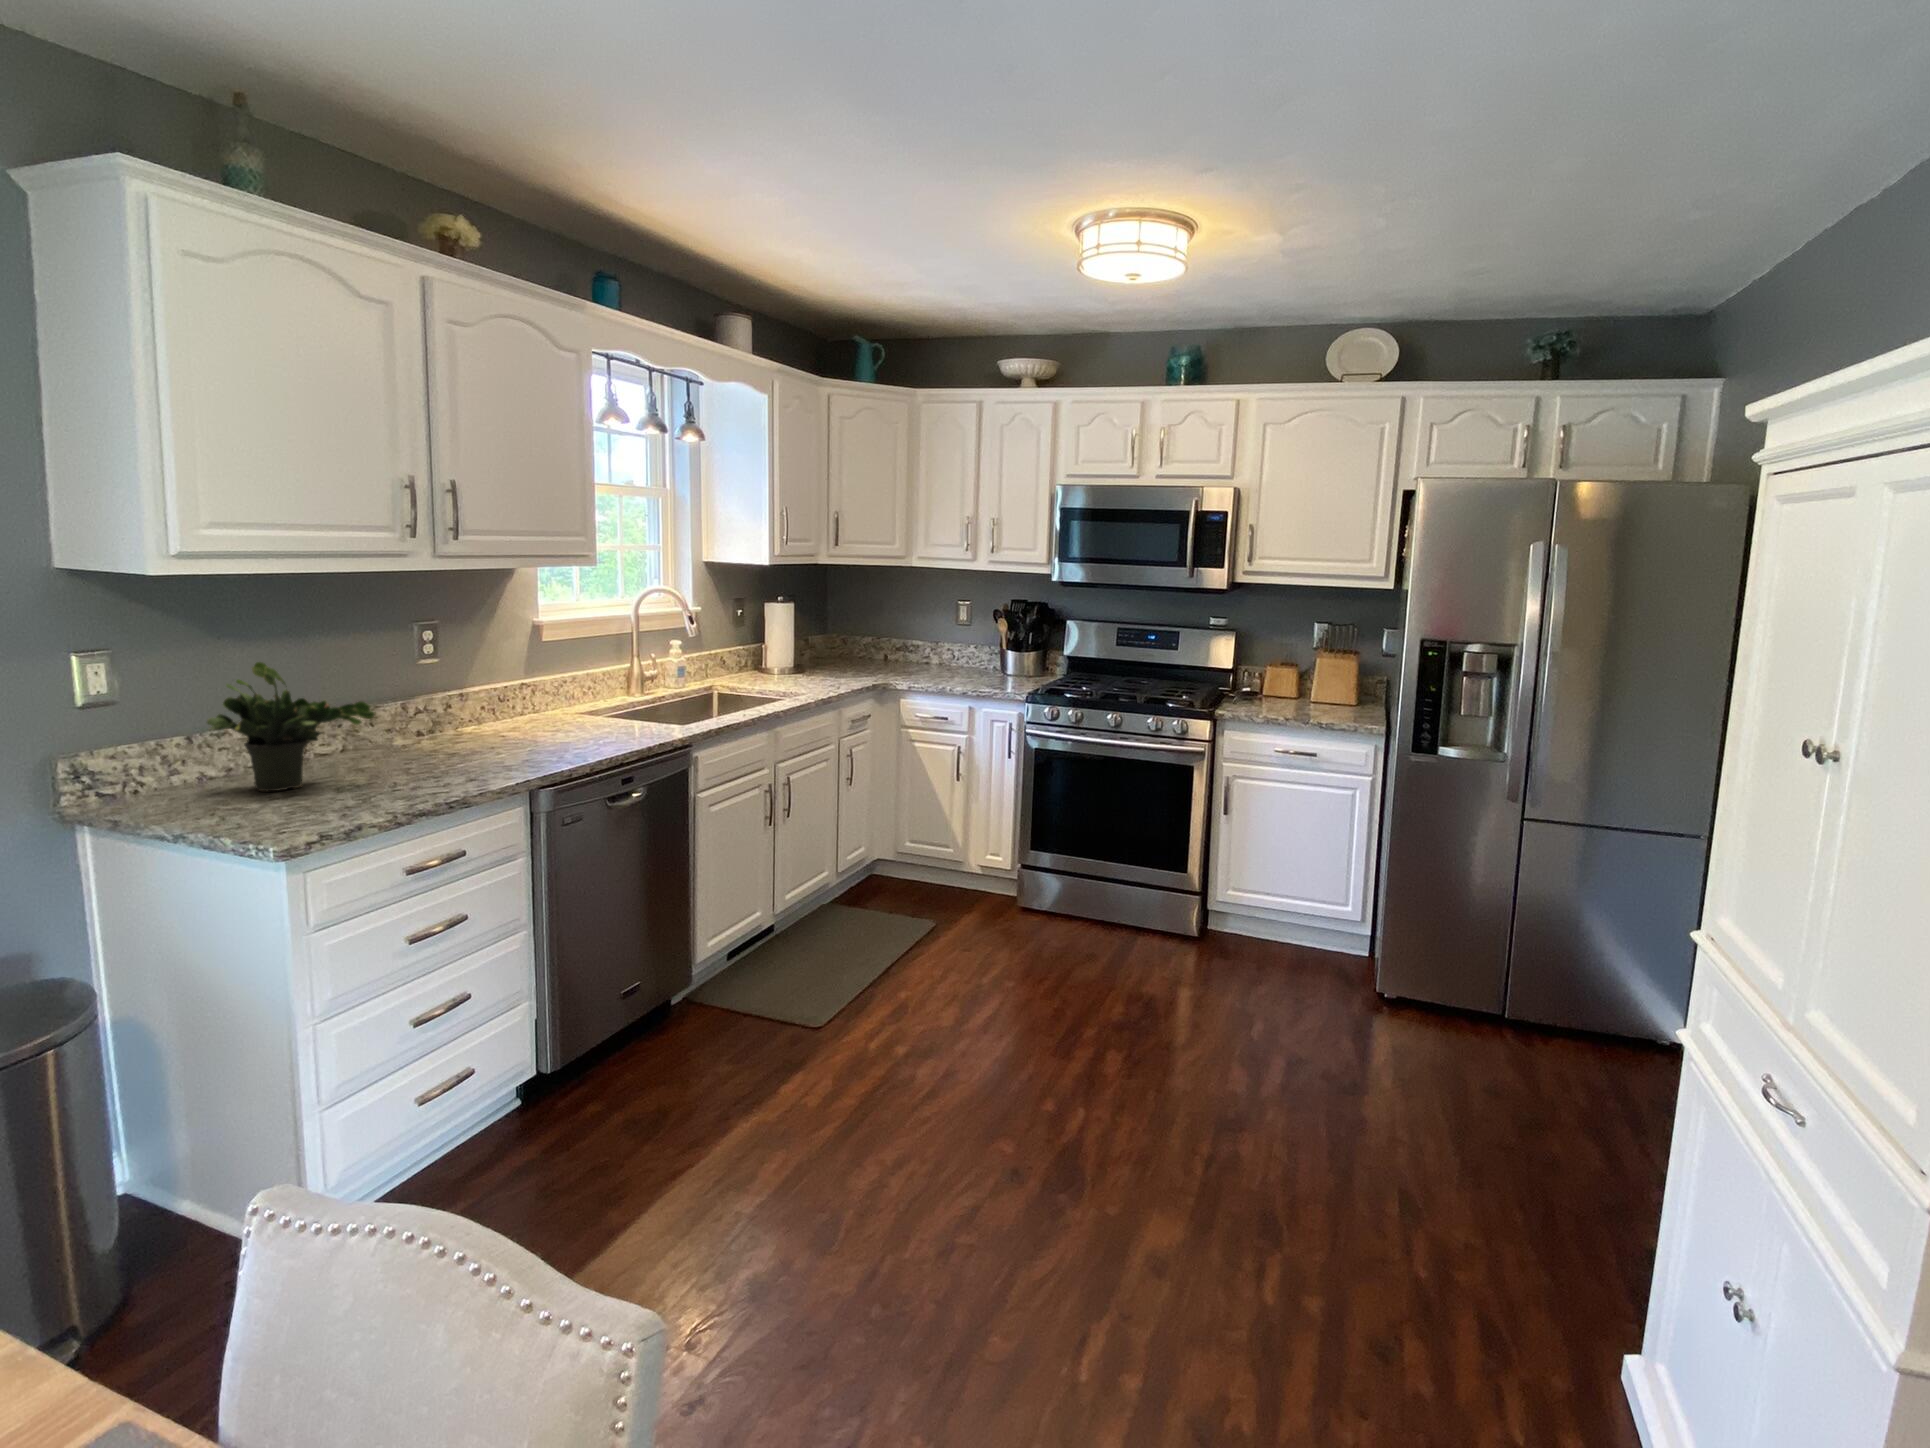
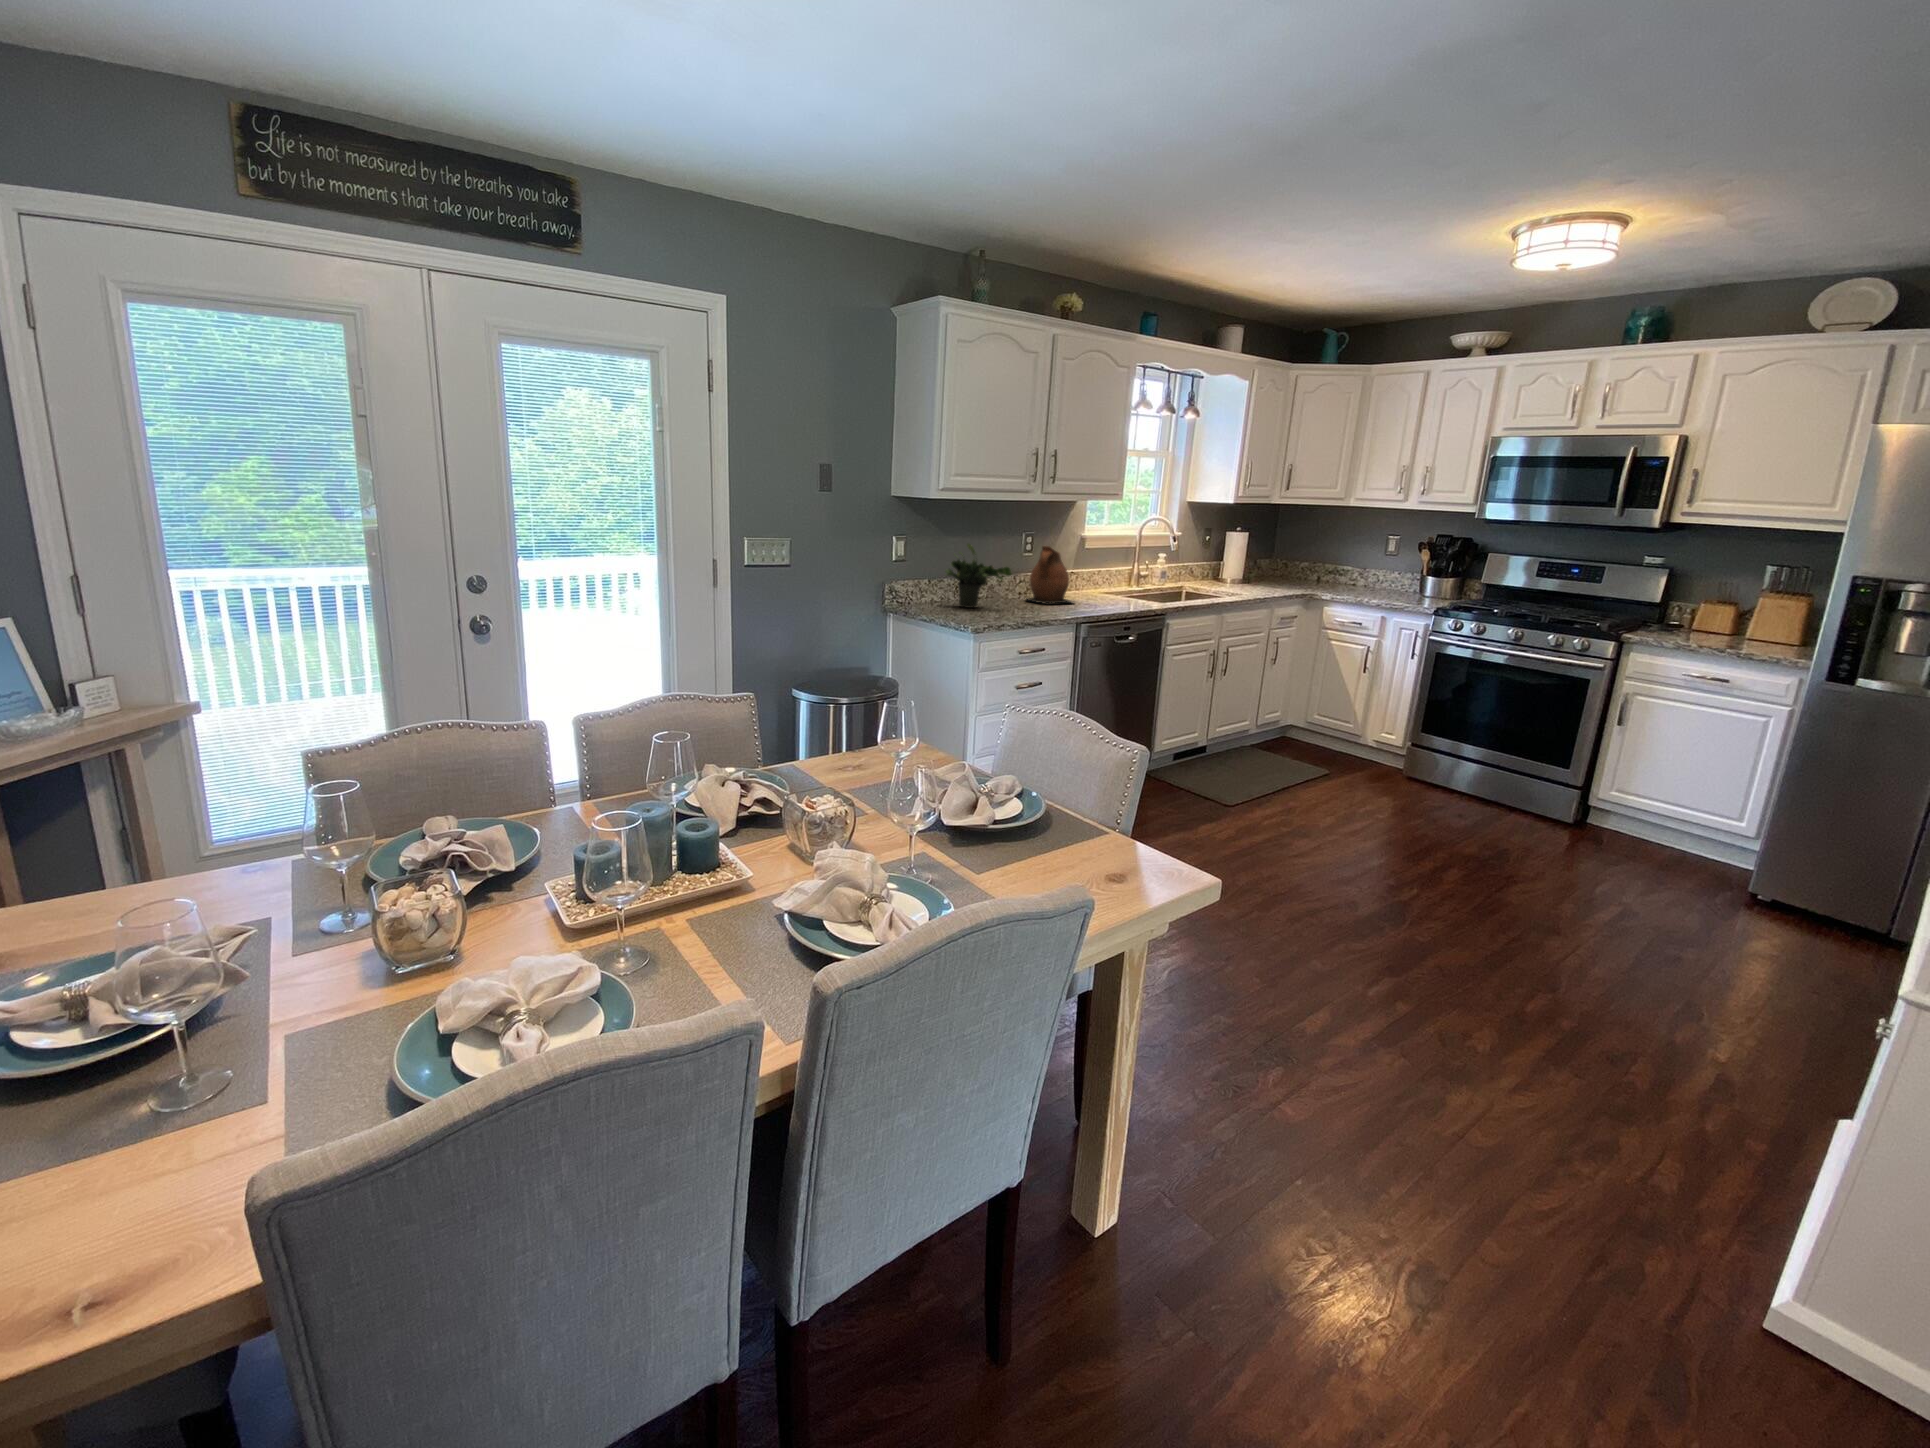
ceramic pitcher: none [417,651,527,756] -> present [1026,546,1072,603]

